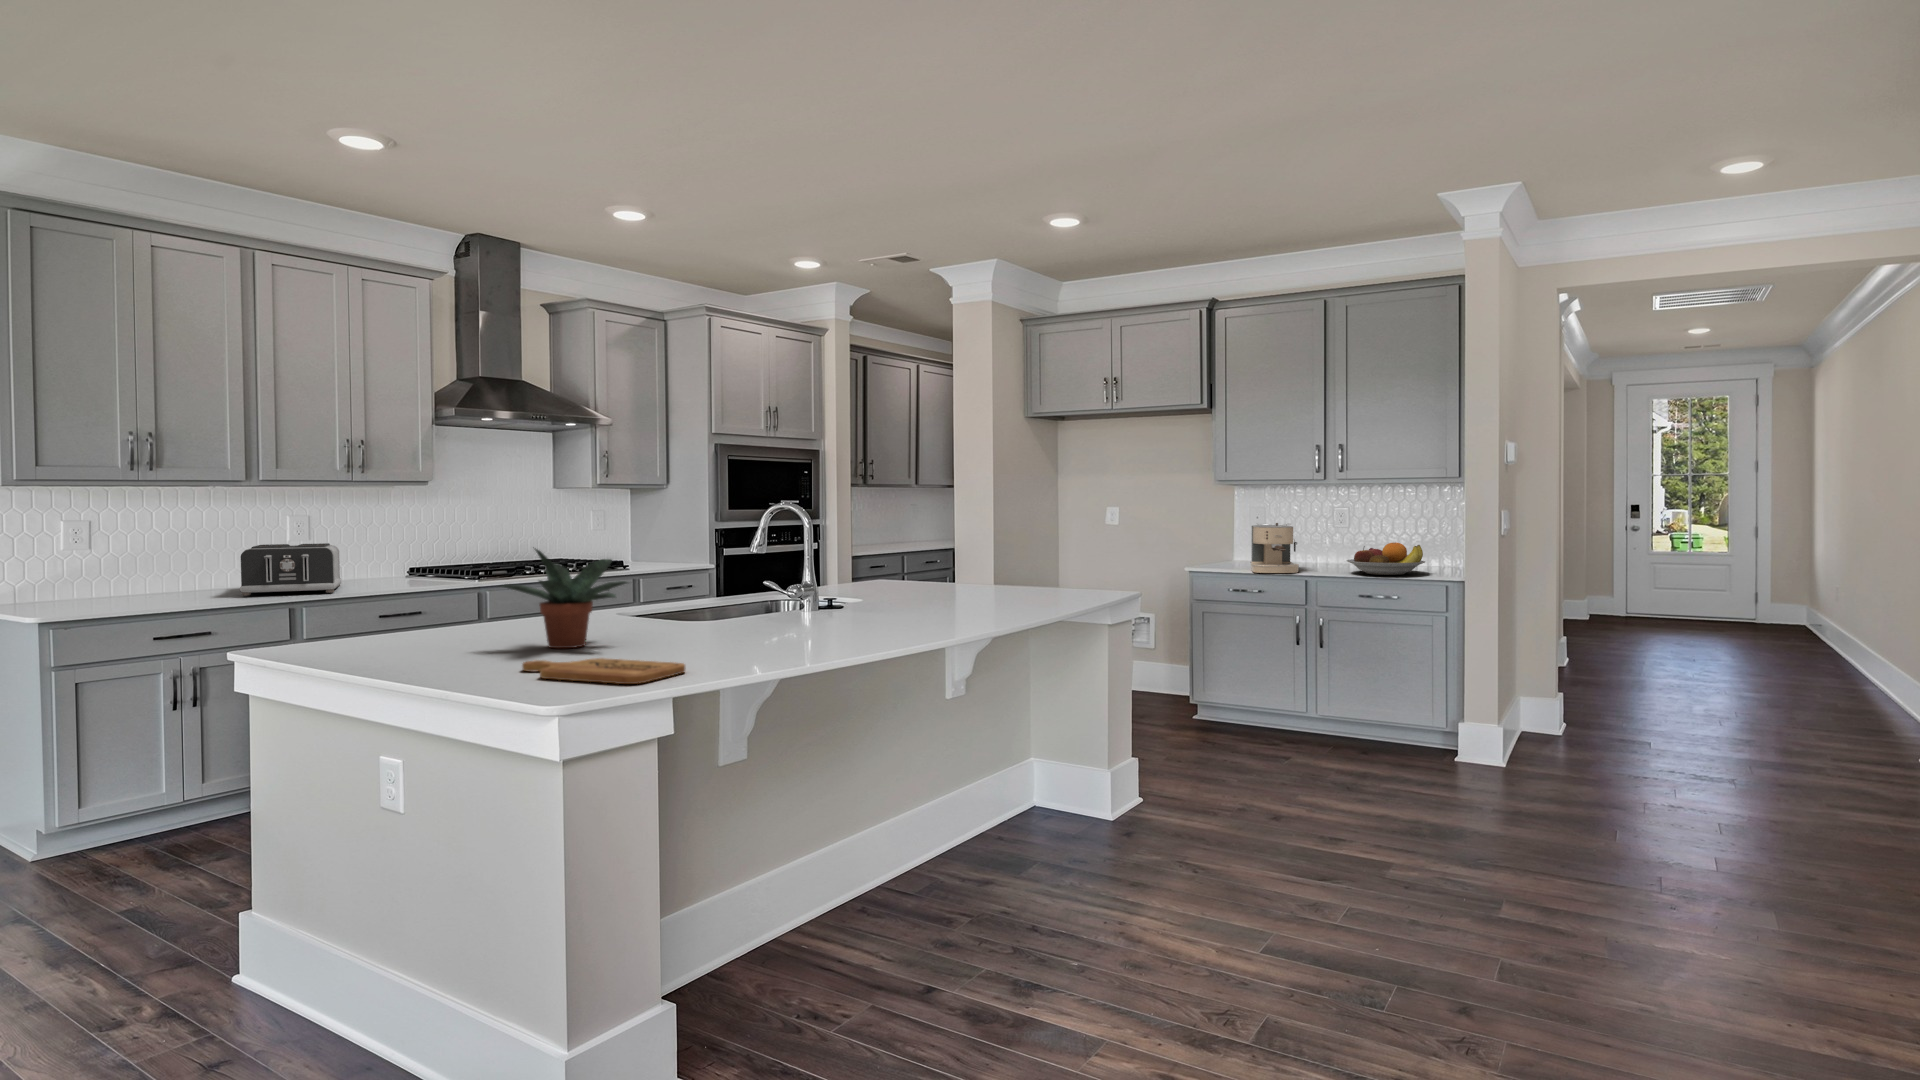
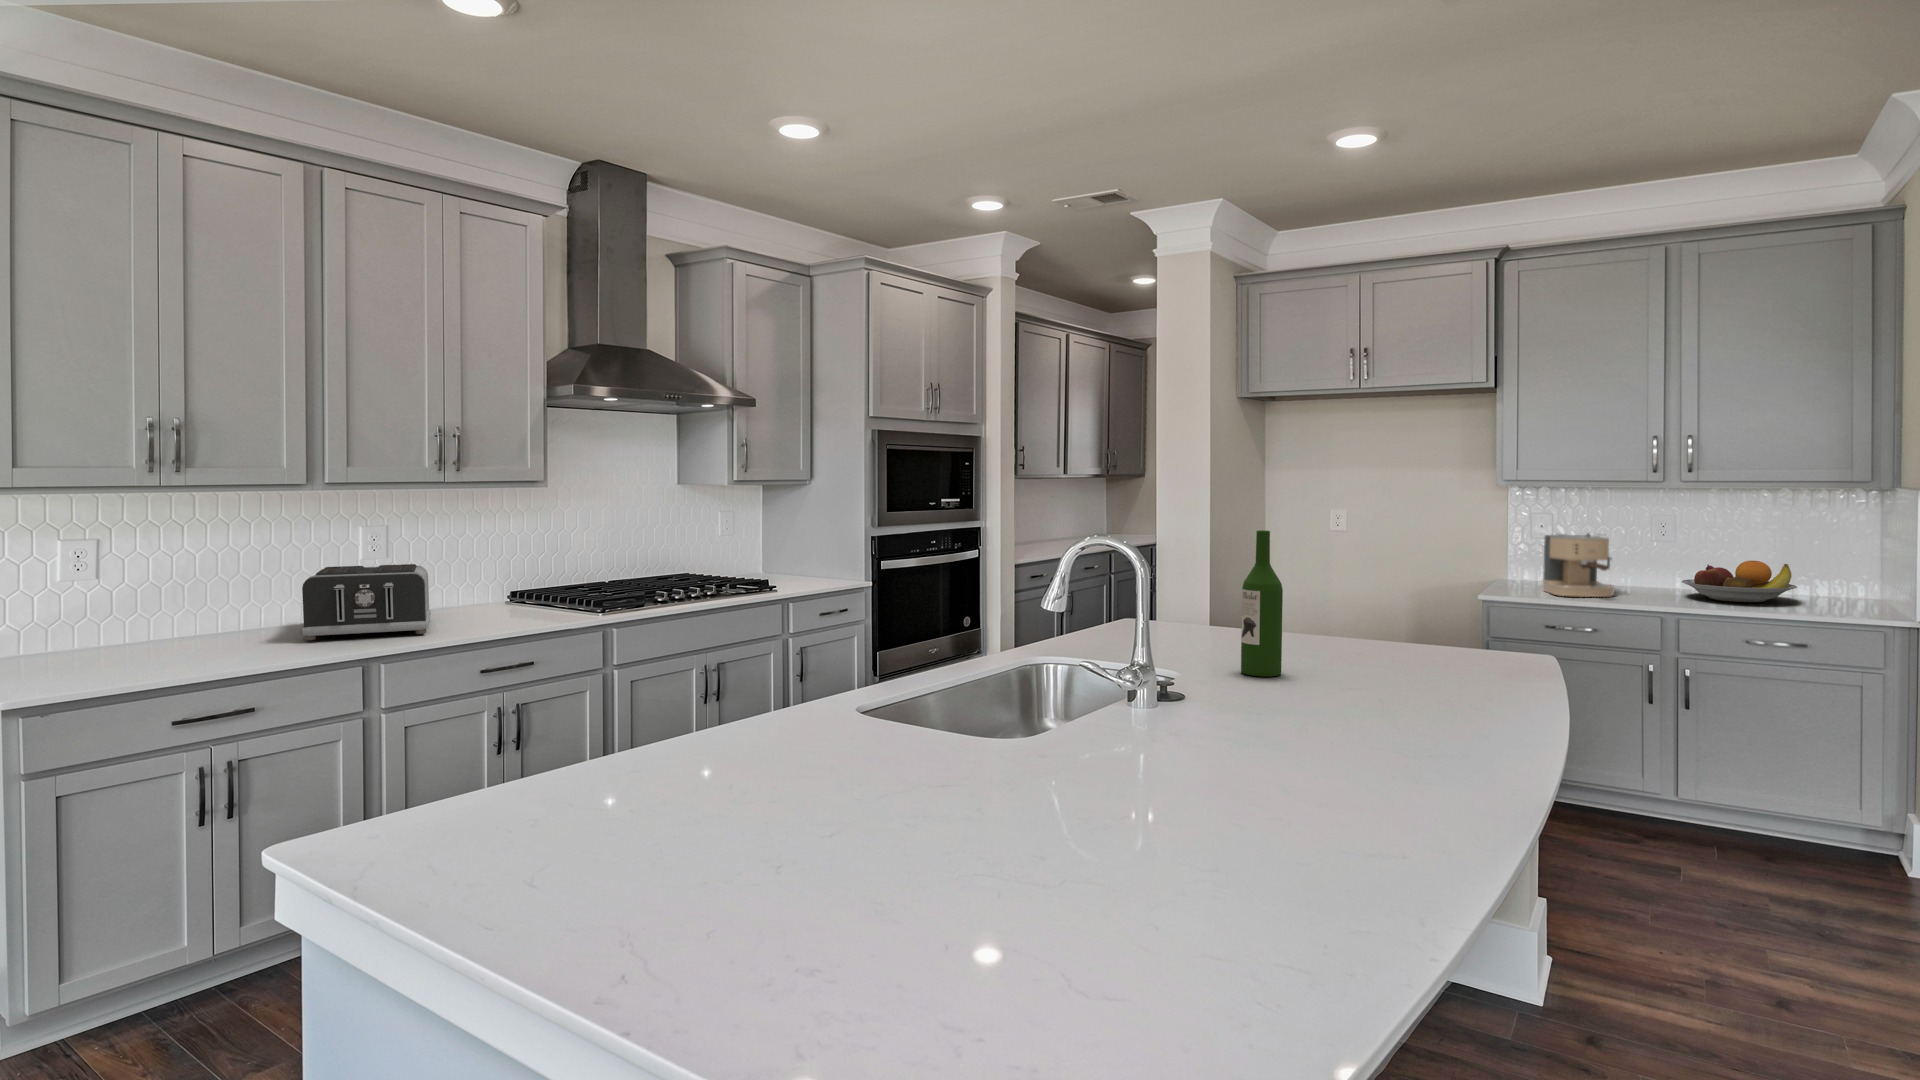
wine bottle: none [890,507,917,606] -> present [1241,530,1283,676]
potted plant: present [502,548,628,648] -> none [780,631,999,809]
cutting board: present [522,658,685,684] -> none [905,870,1247,986]

